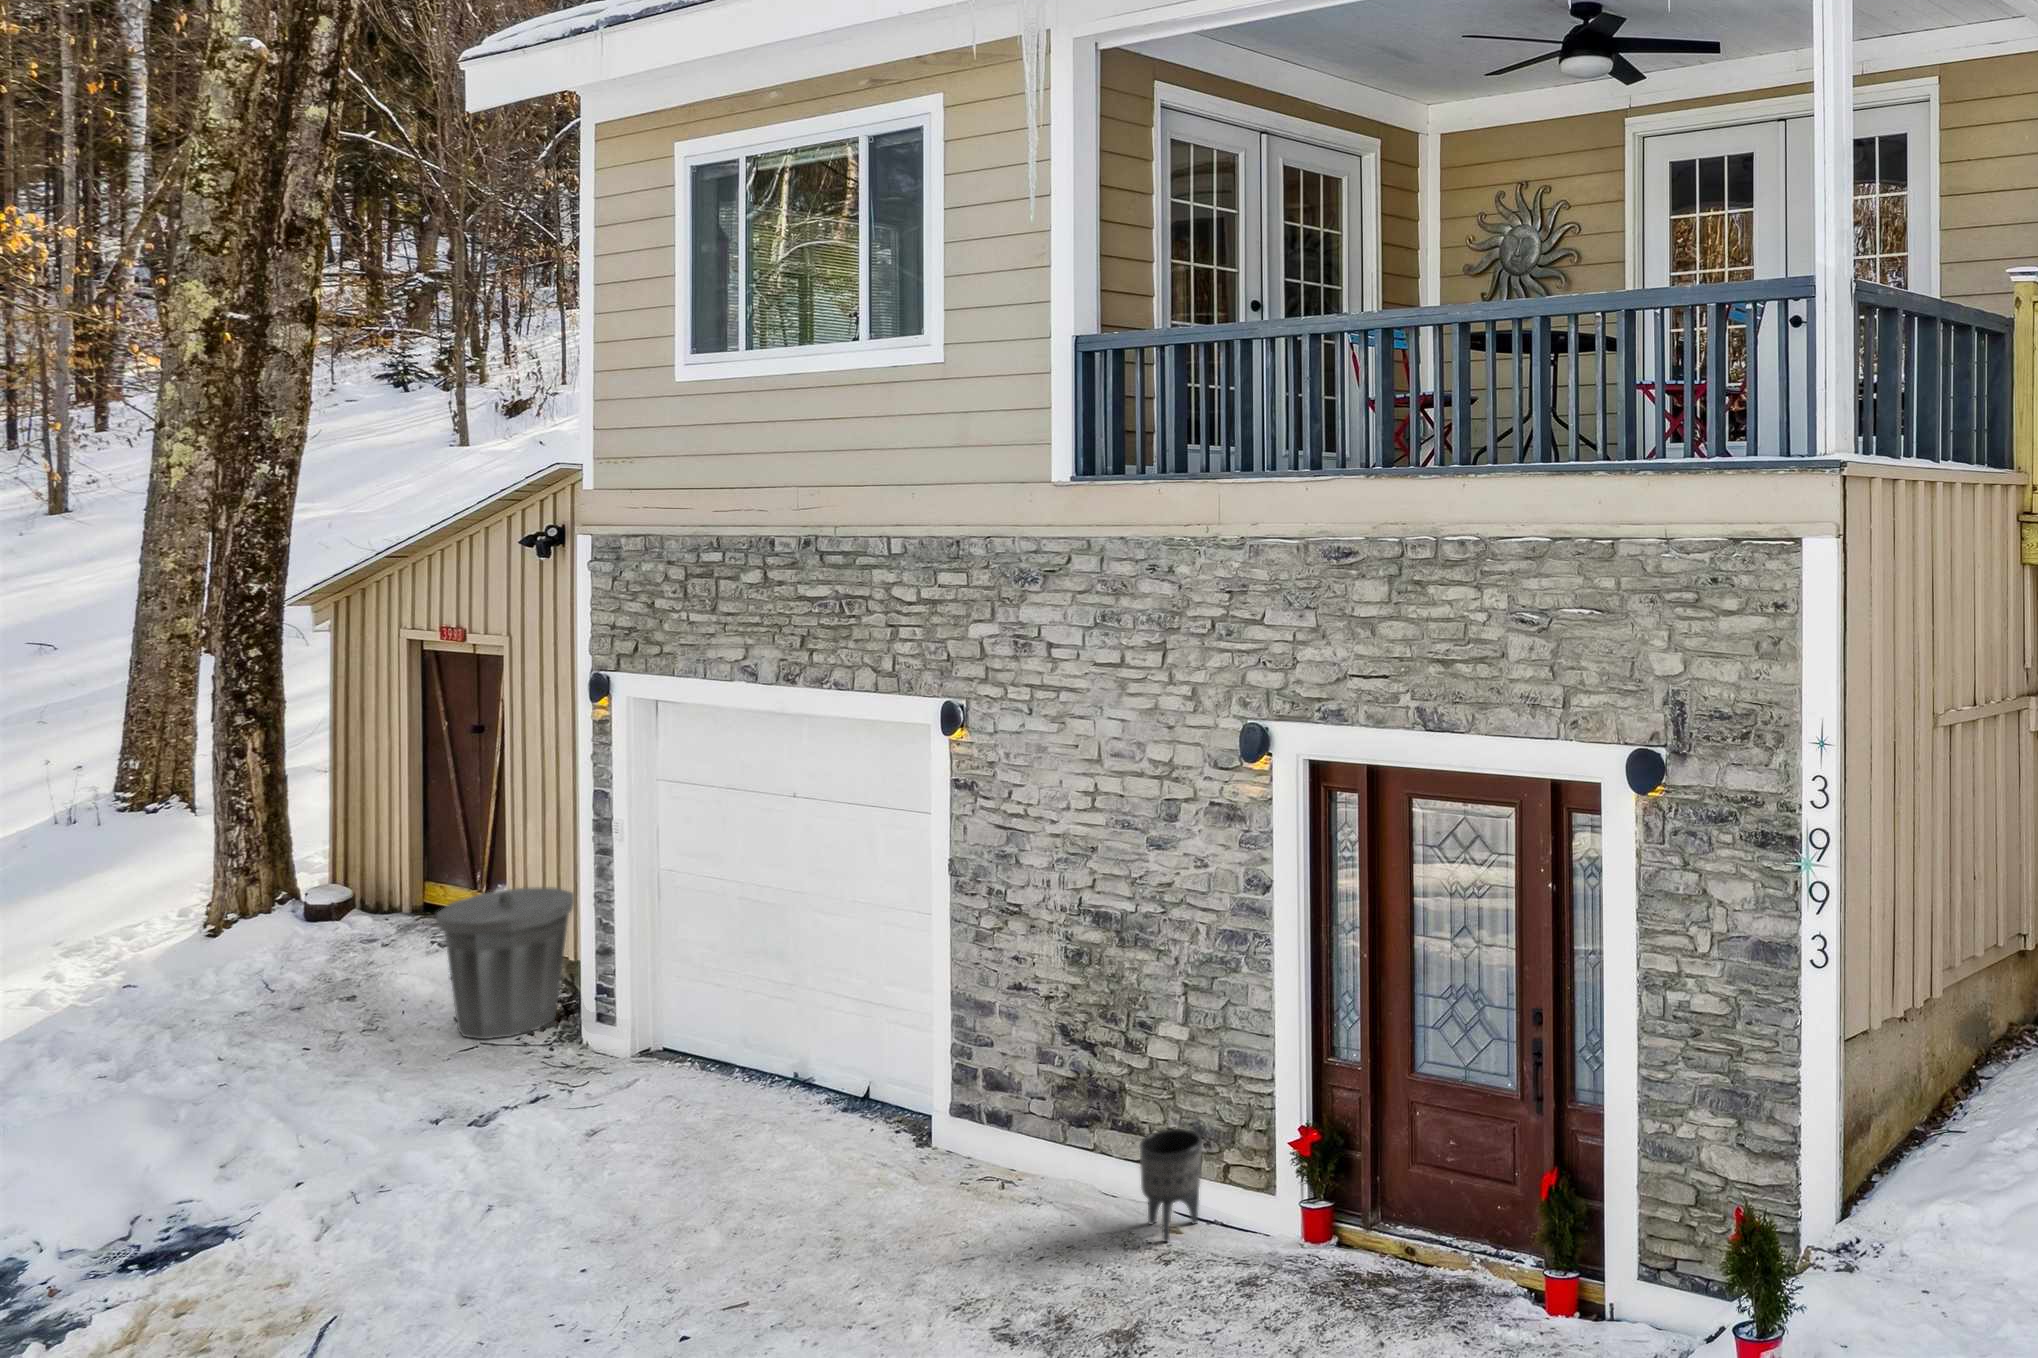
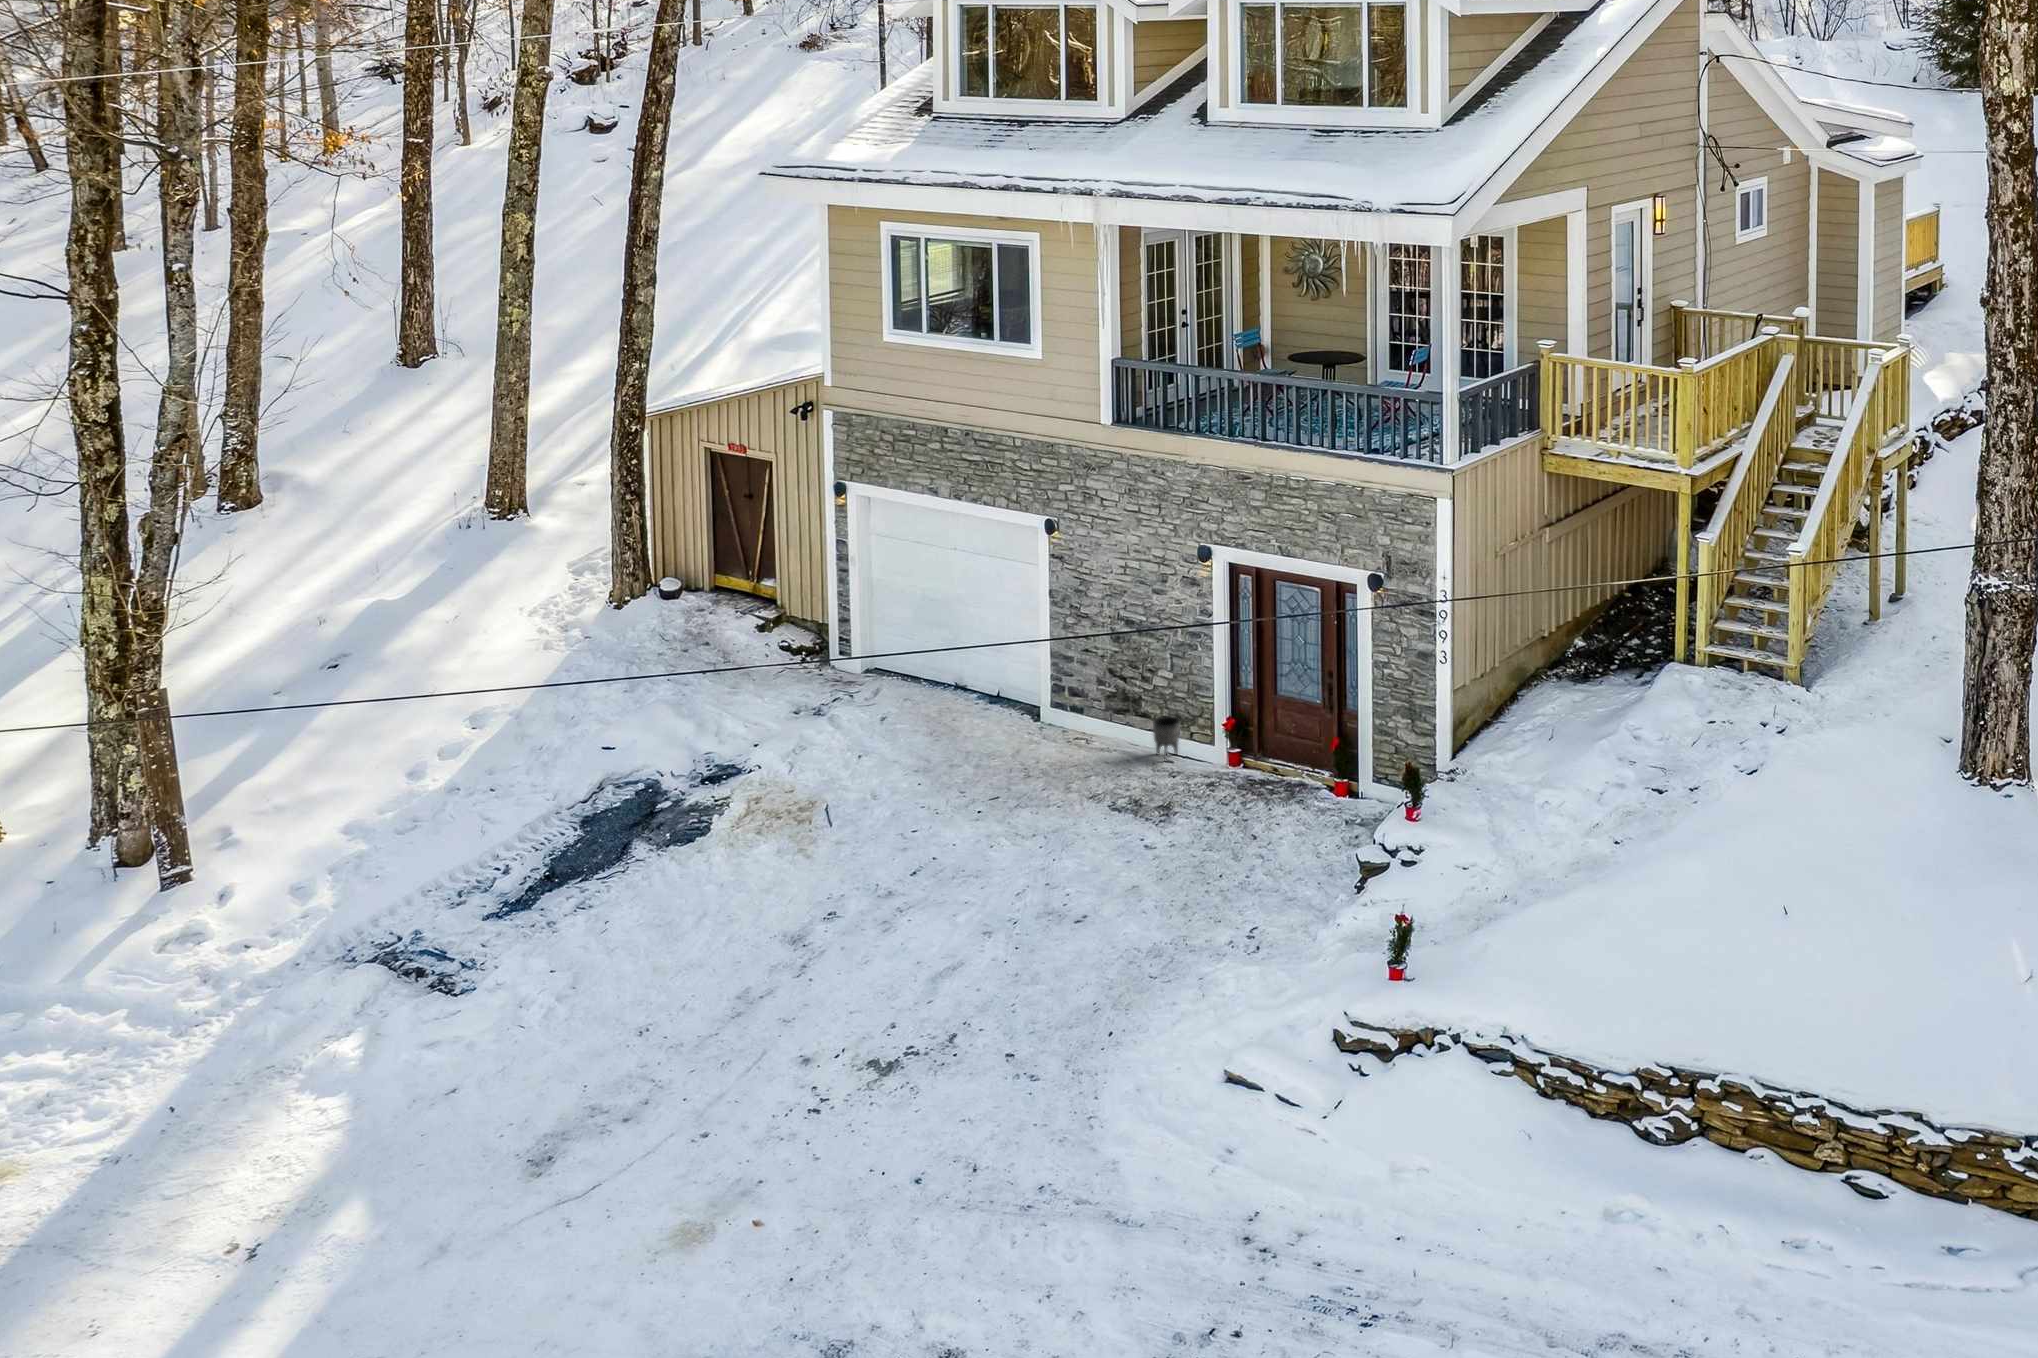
trash can: present [436,887,574,1039] -> none [767,589,832,664]

